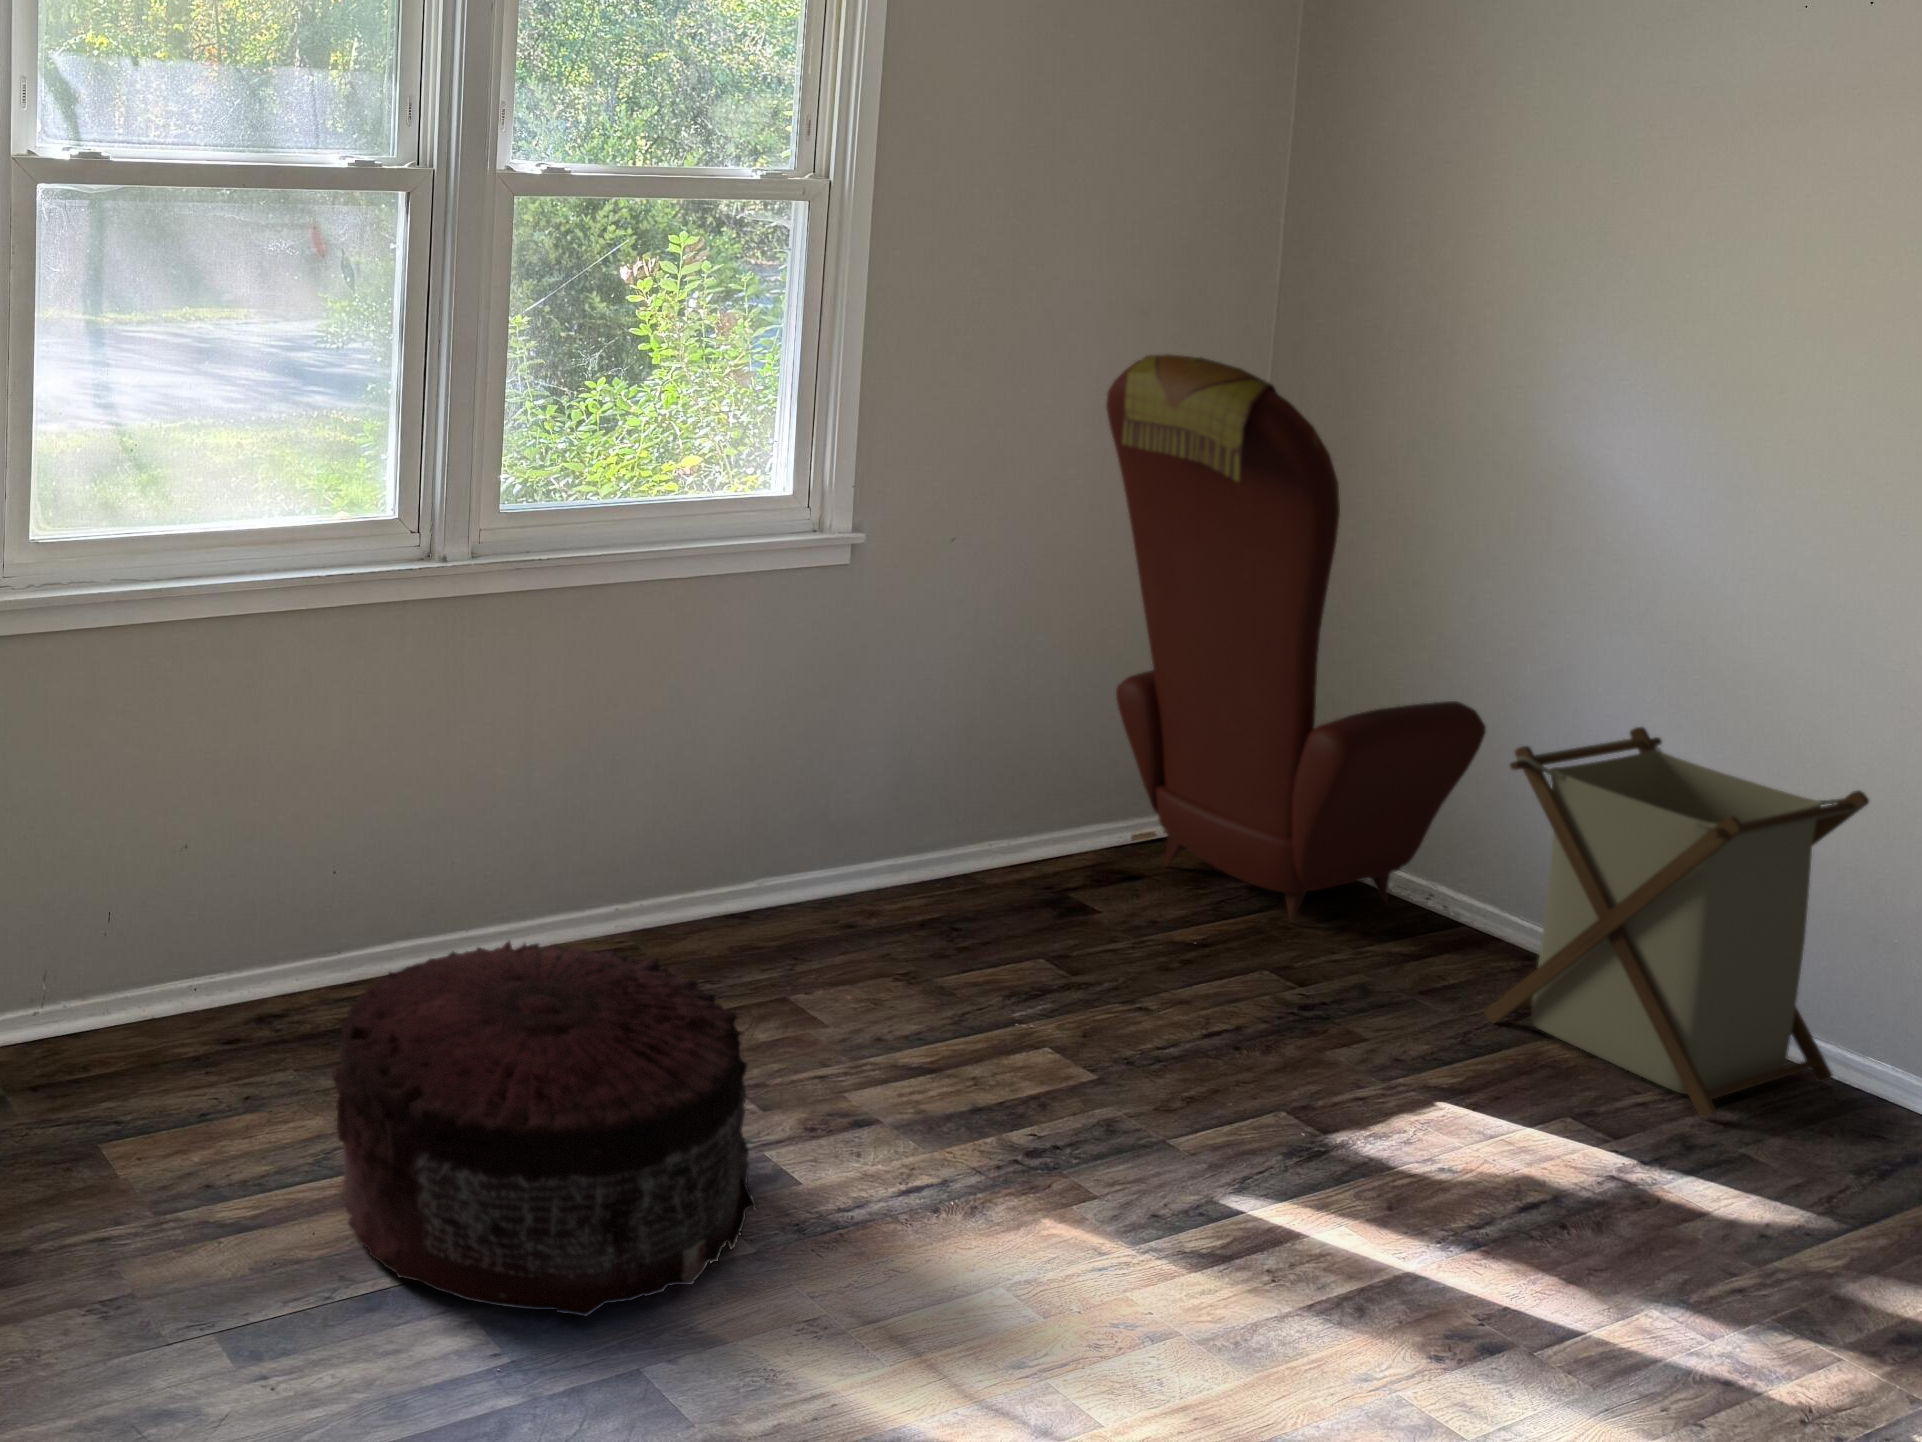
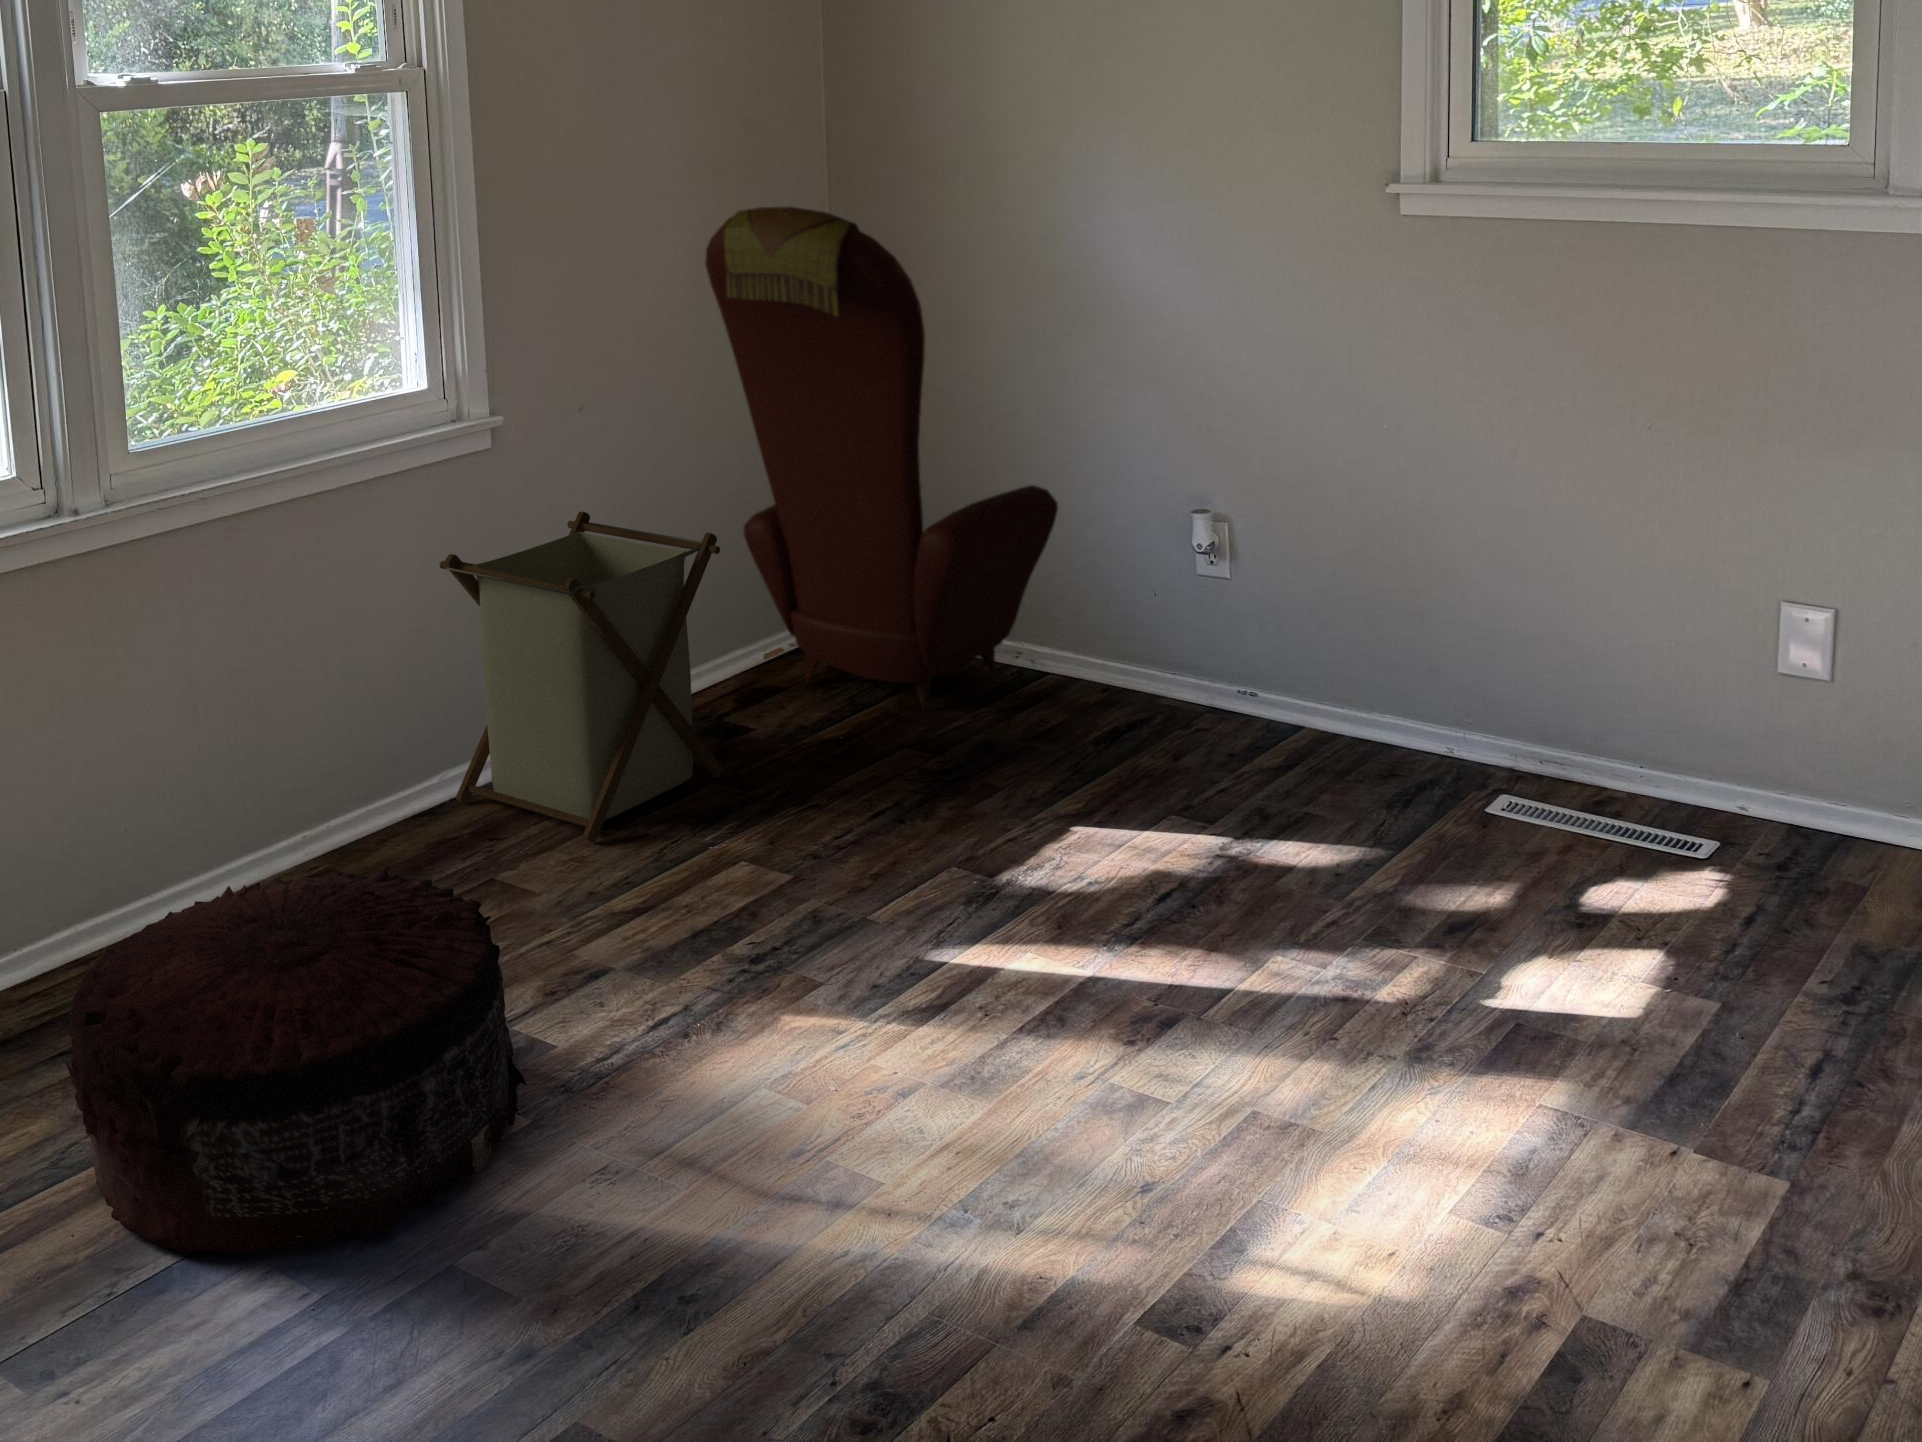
laundry basket: present [1485,727,1869,1118] -> present [439,511,723,842]

